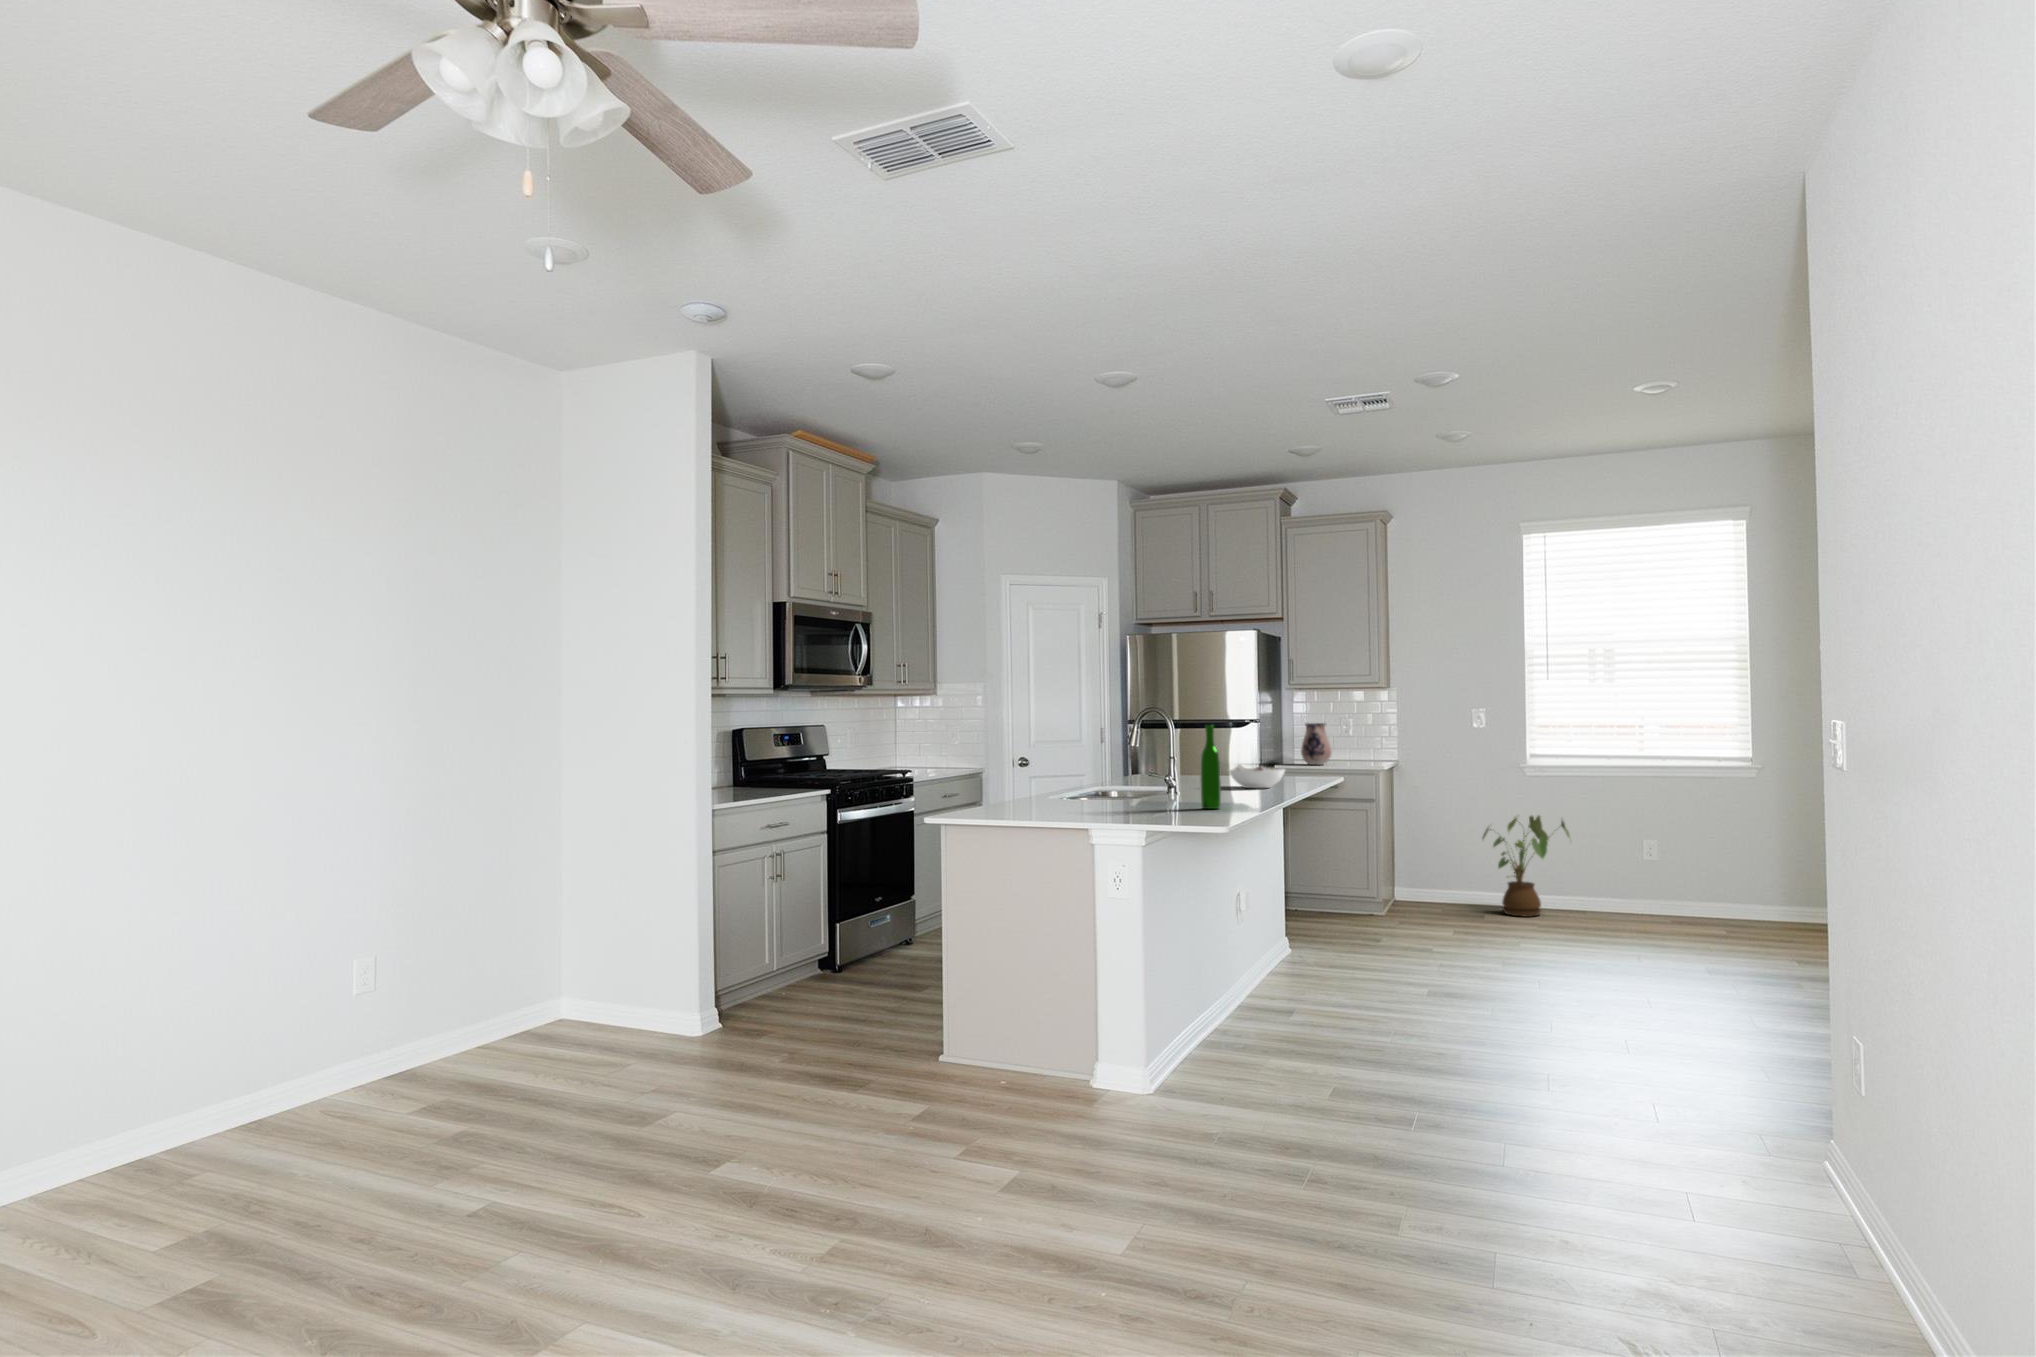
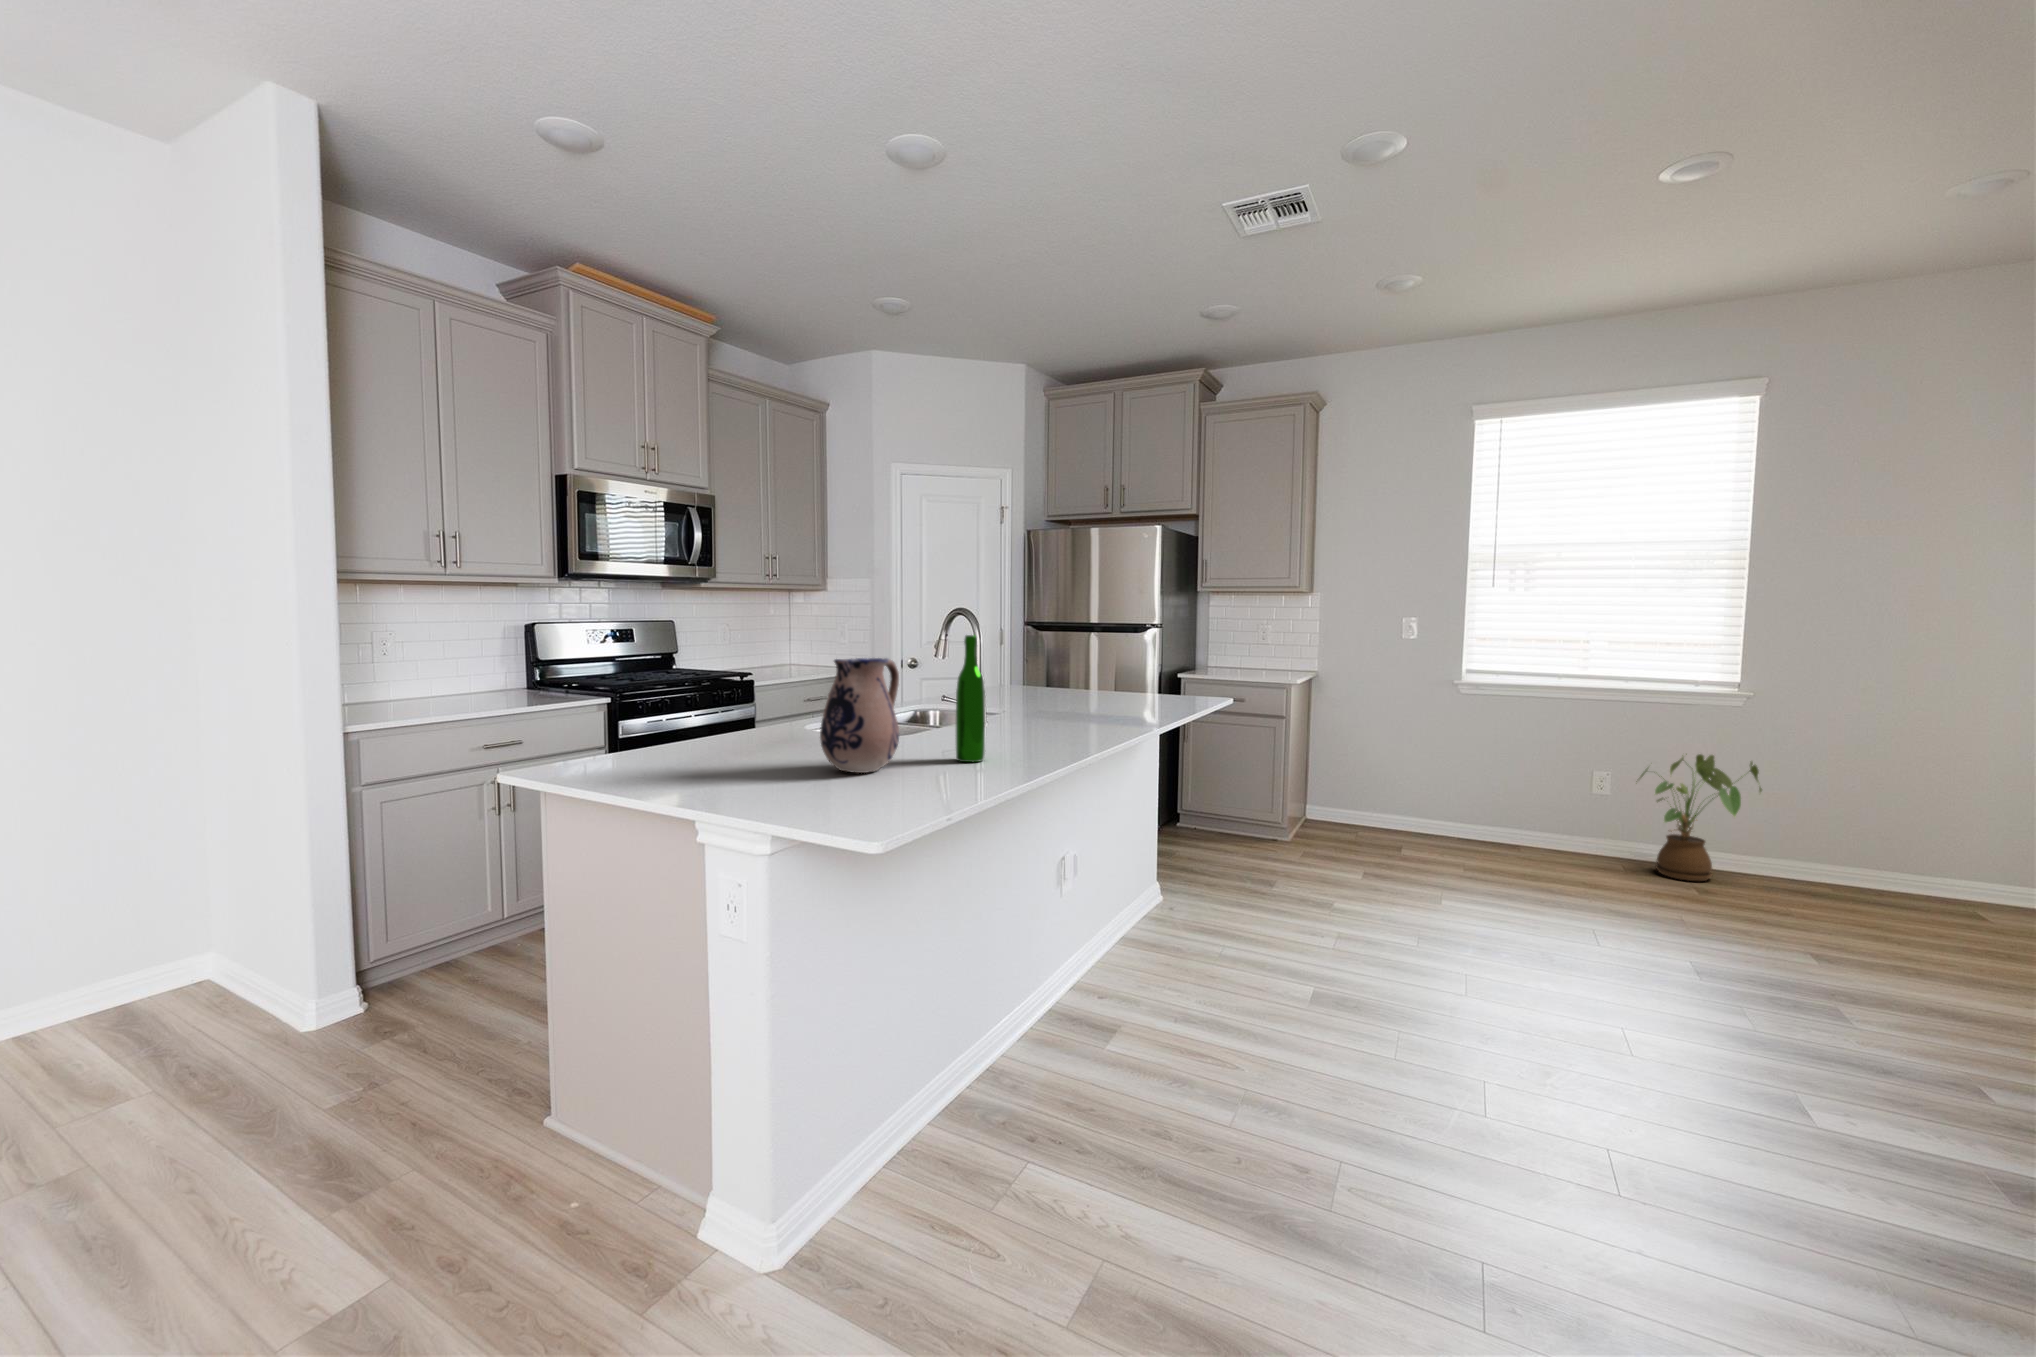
ceramic pitcher: present [1301,723,1331,765] -> present [820,658,899,773]
bowl: present [1229,764,1285,788] -> none [1075,682,1146,714]
house plant: present [1482,816,1570,916] -> present [1636,754,1762,881]

